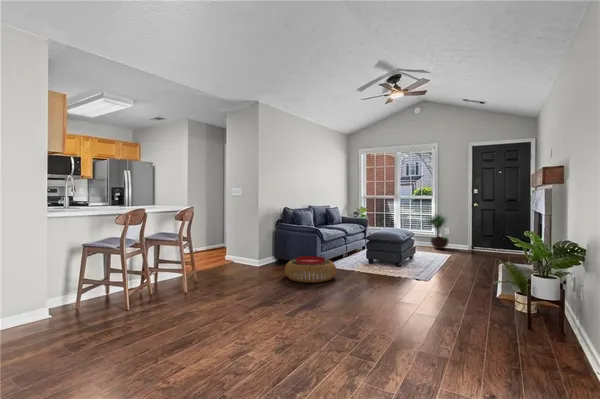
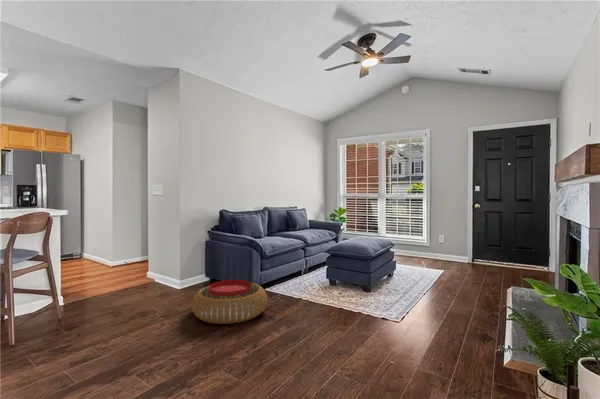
potted tree: present [428,214,449,249] -> none [414,213,444,261]

